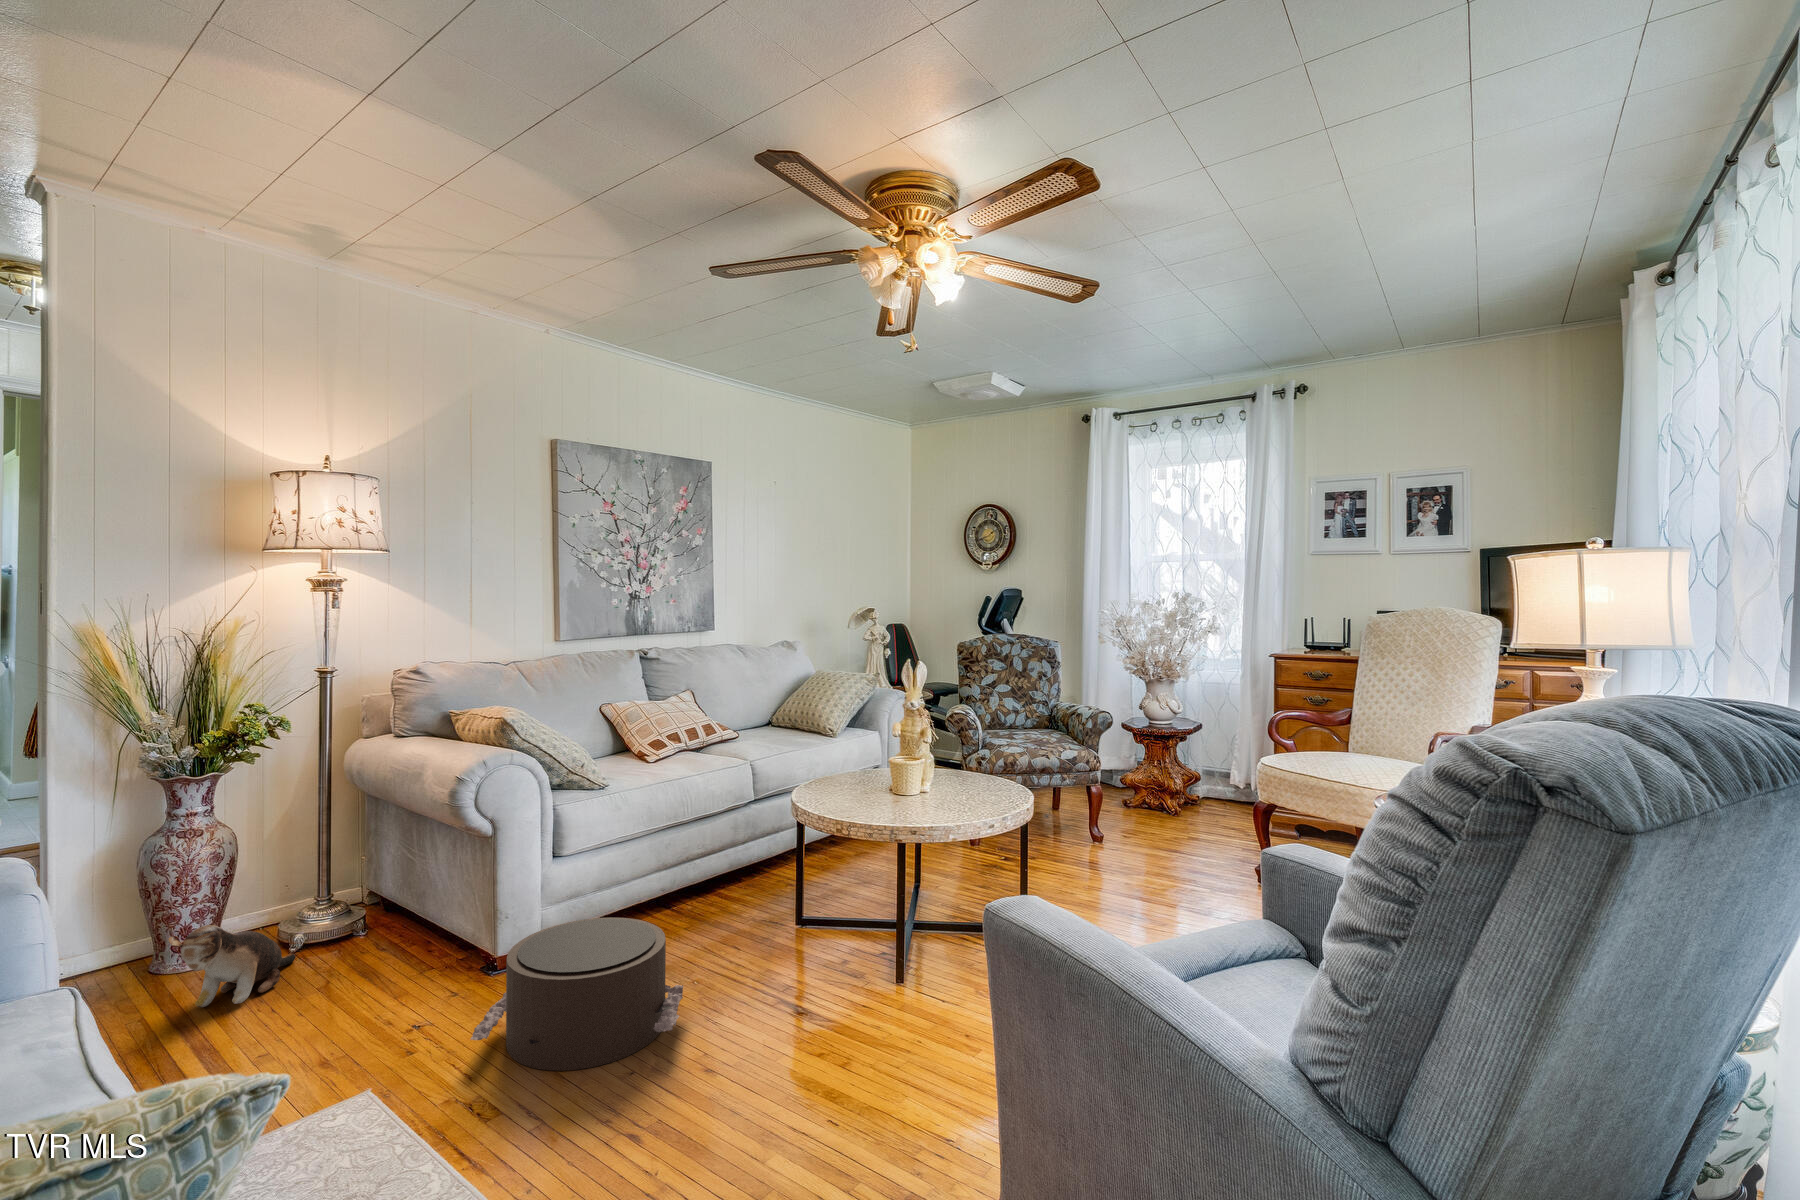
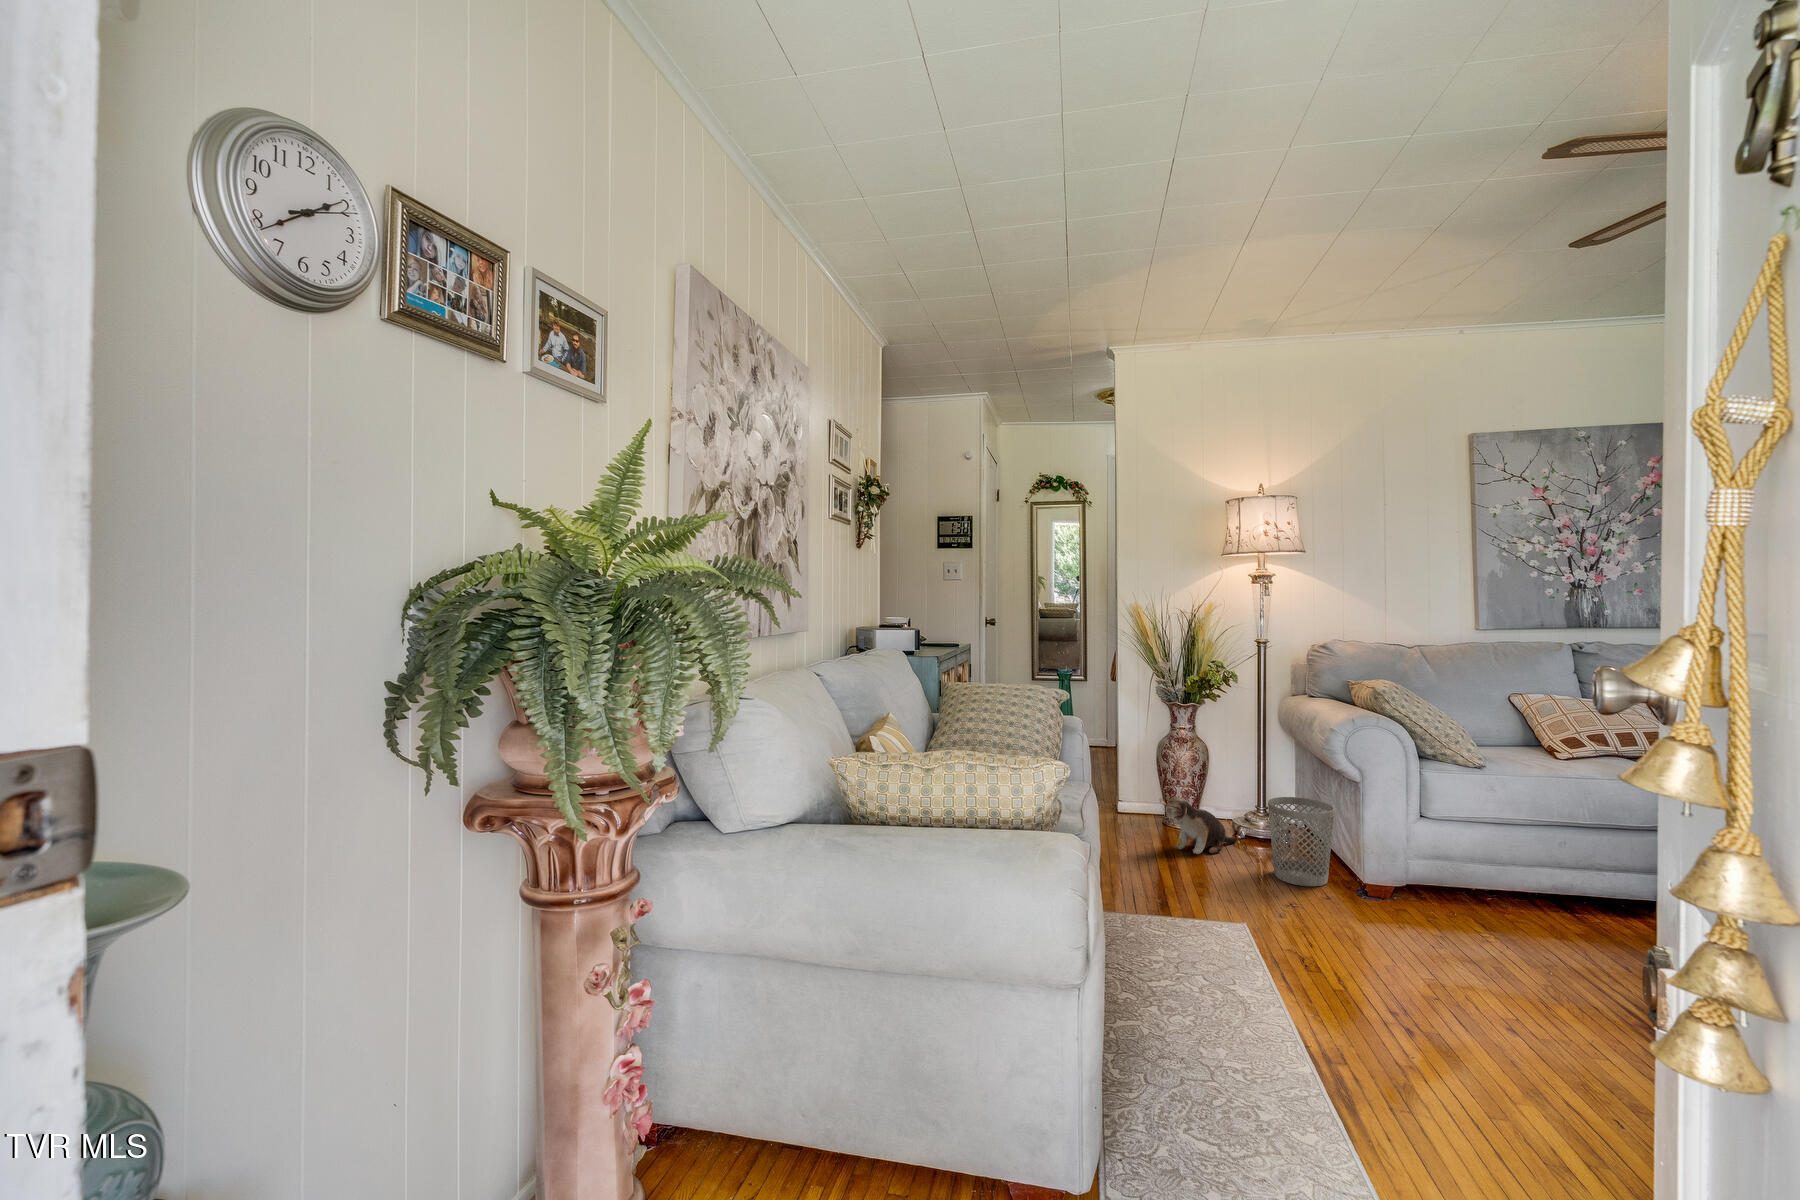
wastebasket: none [362,870,452,993] -> present [1268,797,1334,886]
pouf: present [471,917,683,1071] -> none [1316,867,1526,995]

